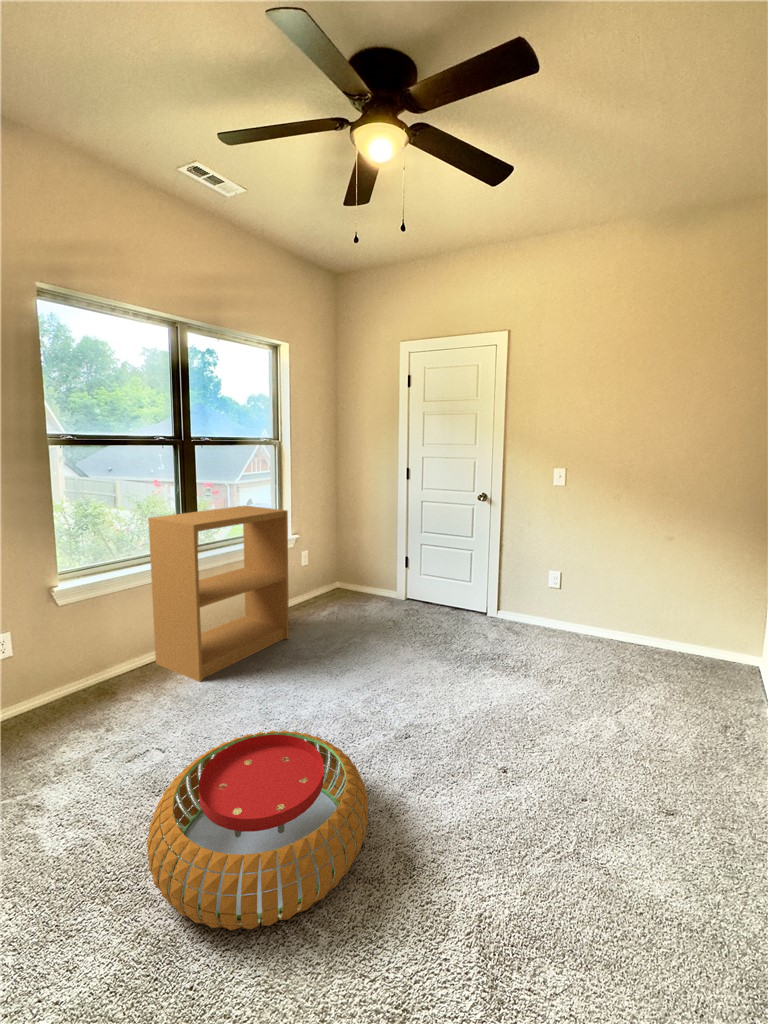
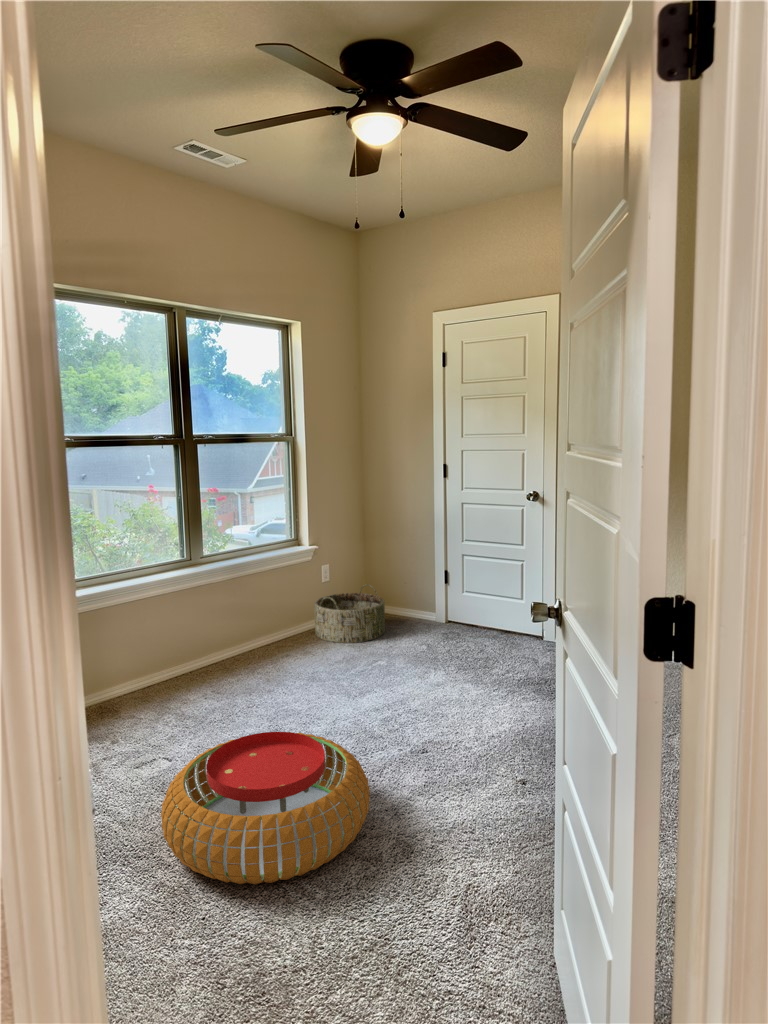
bookshelf: present [148,506,289,682] -> none [150,511,304,702]
basket: none [297,568,357,619] -> present [314,584,385,643]

